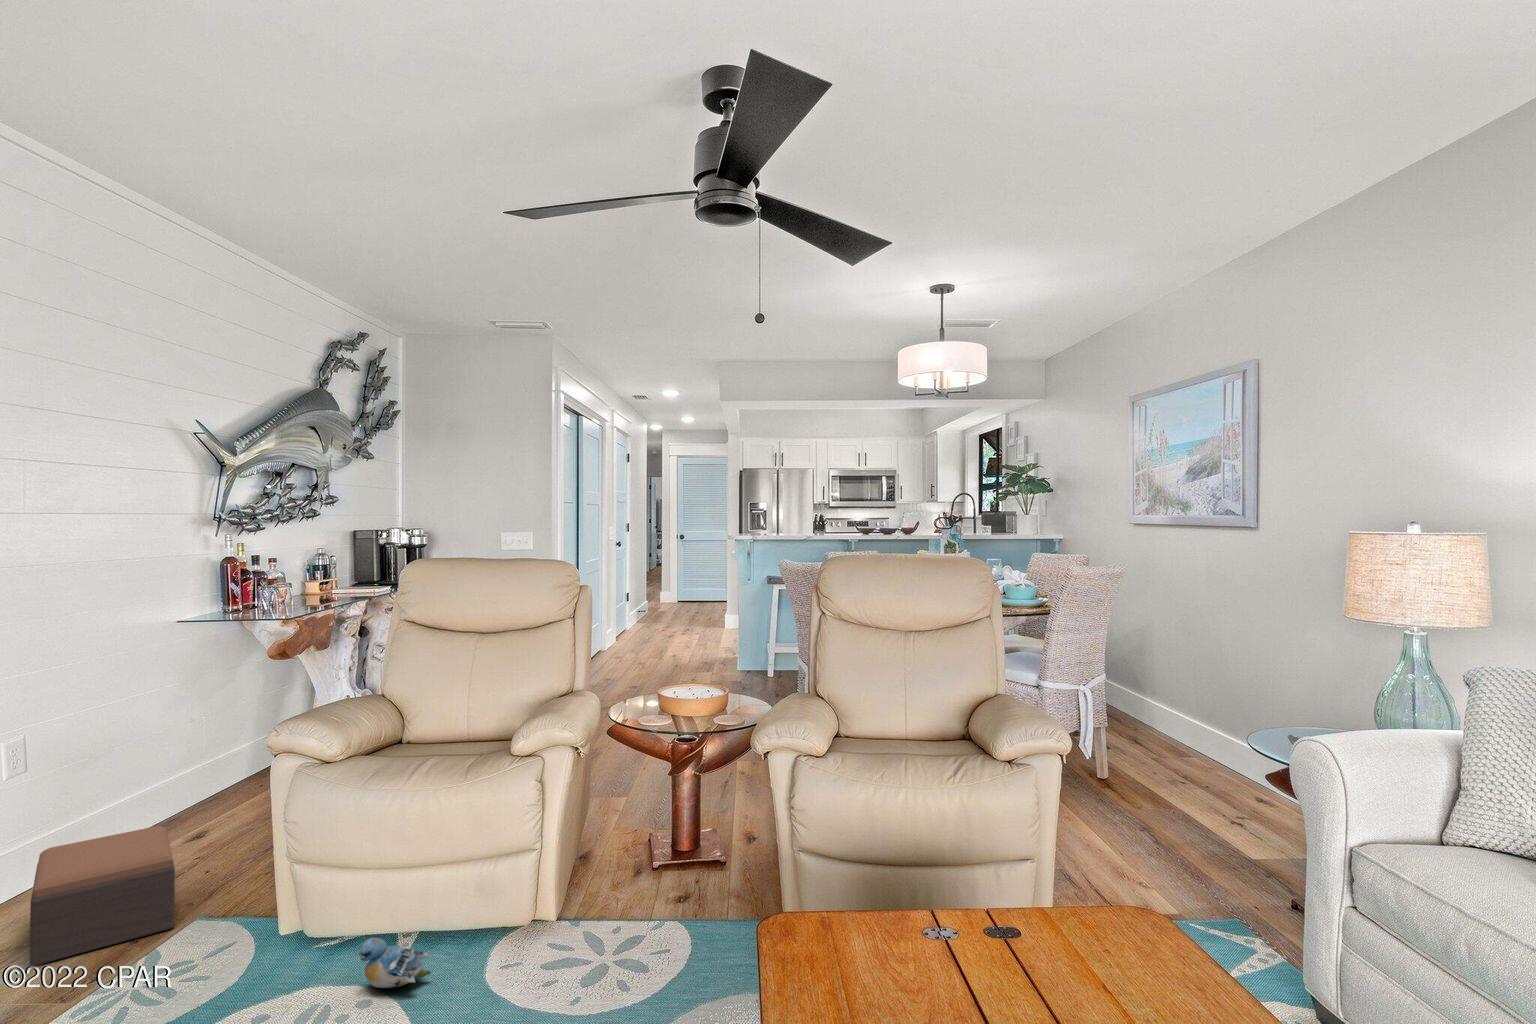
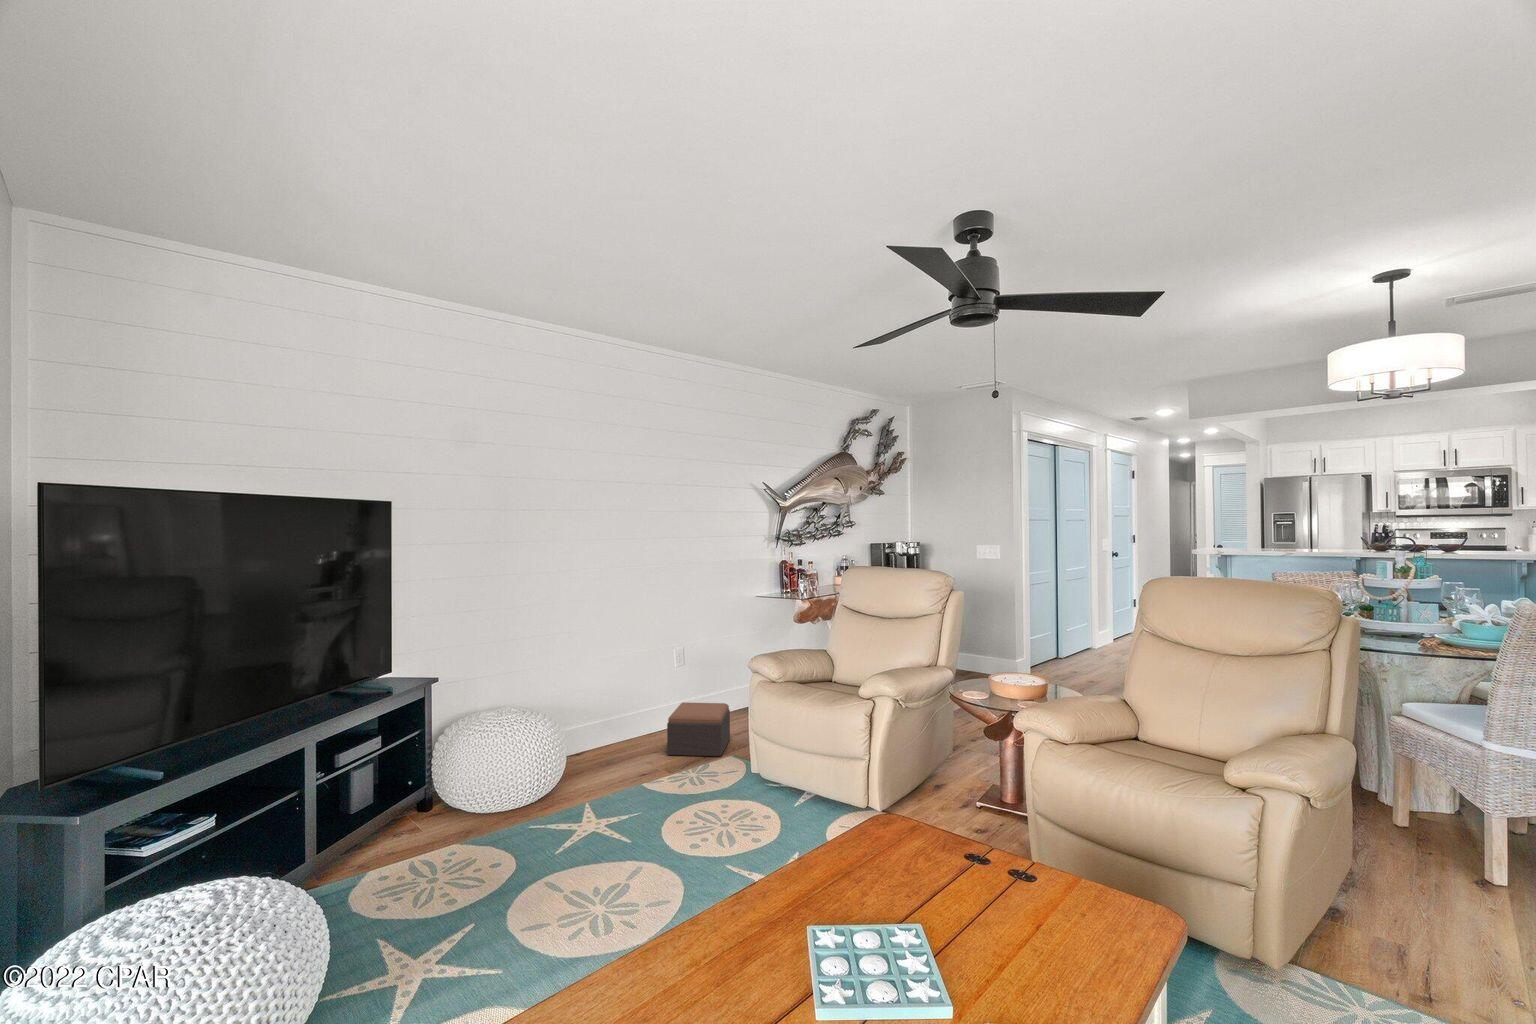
plush toy: present [359,938,430,988] -> none [769,783,805,816]

